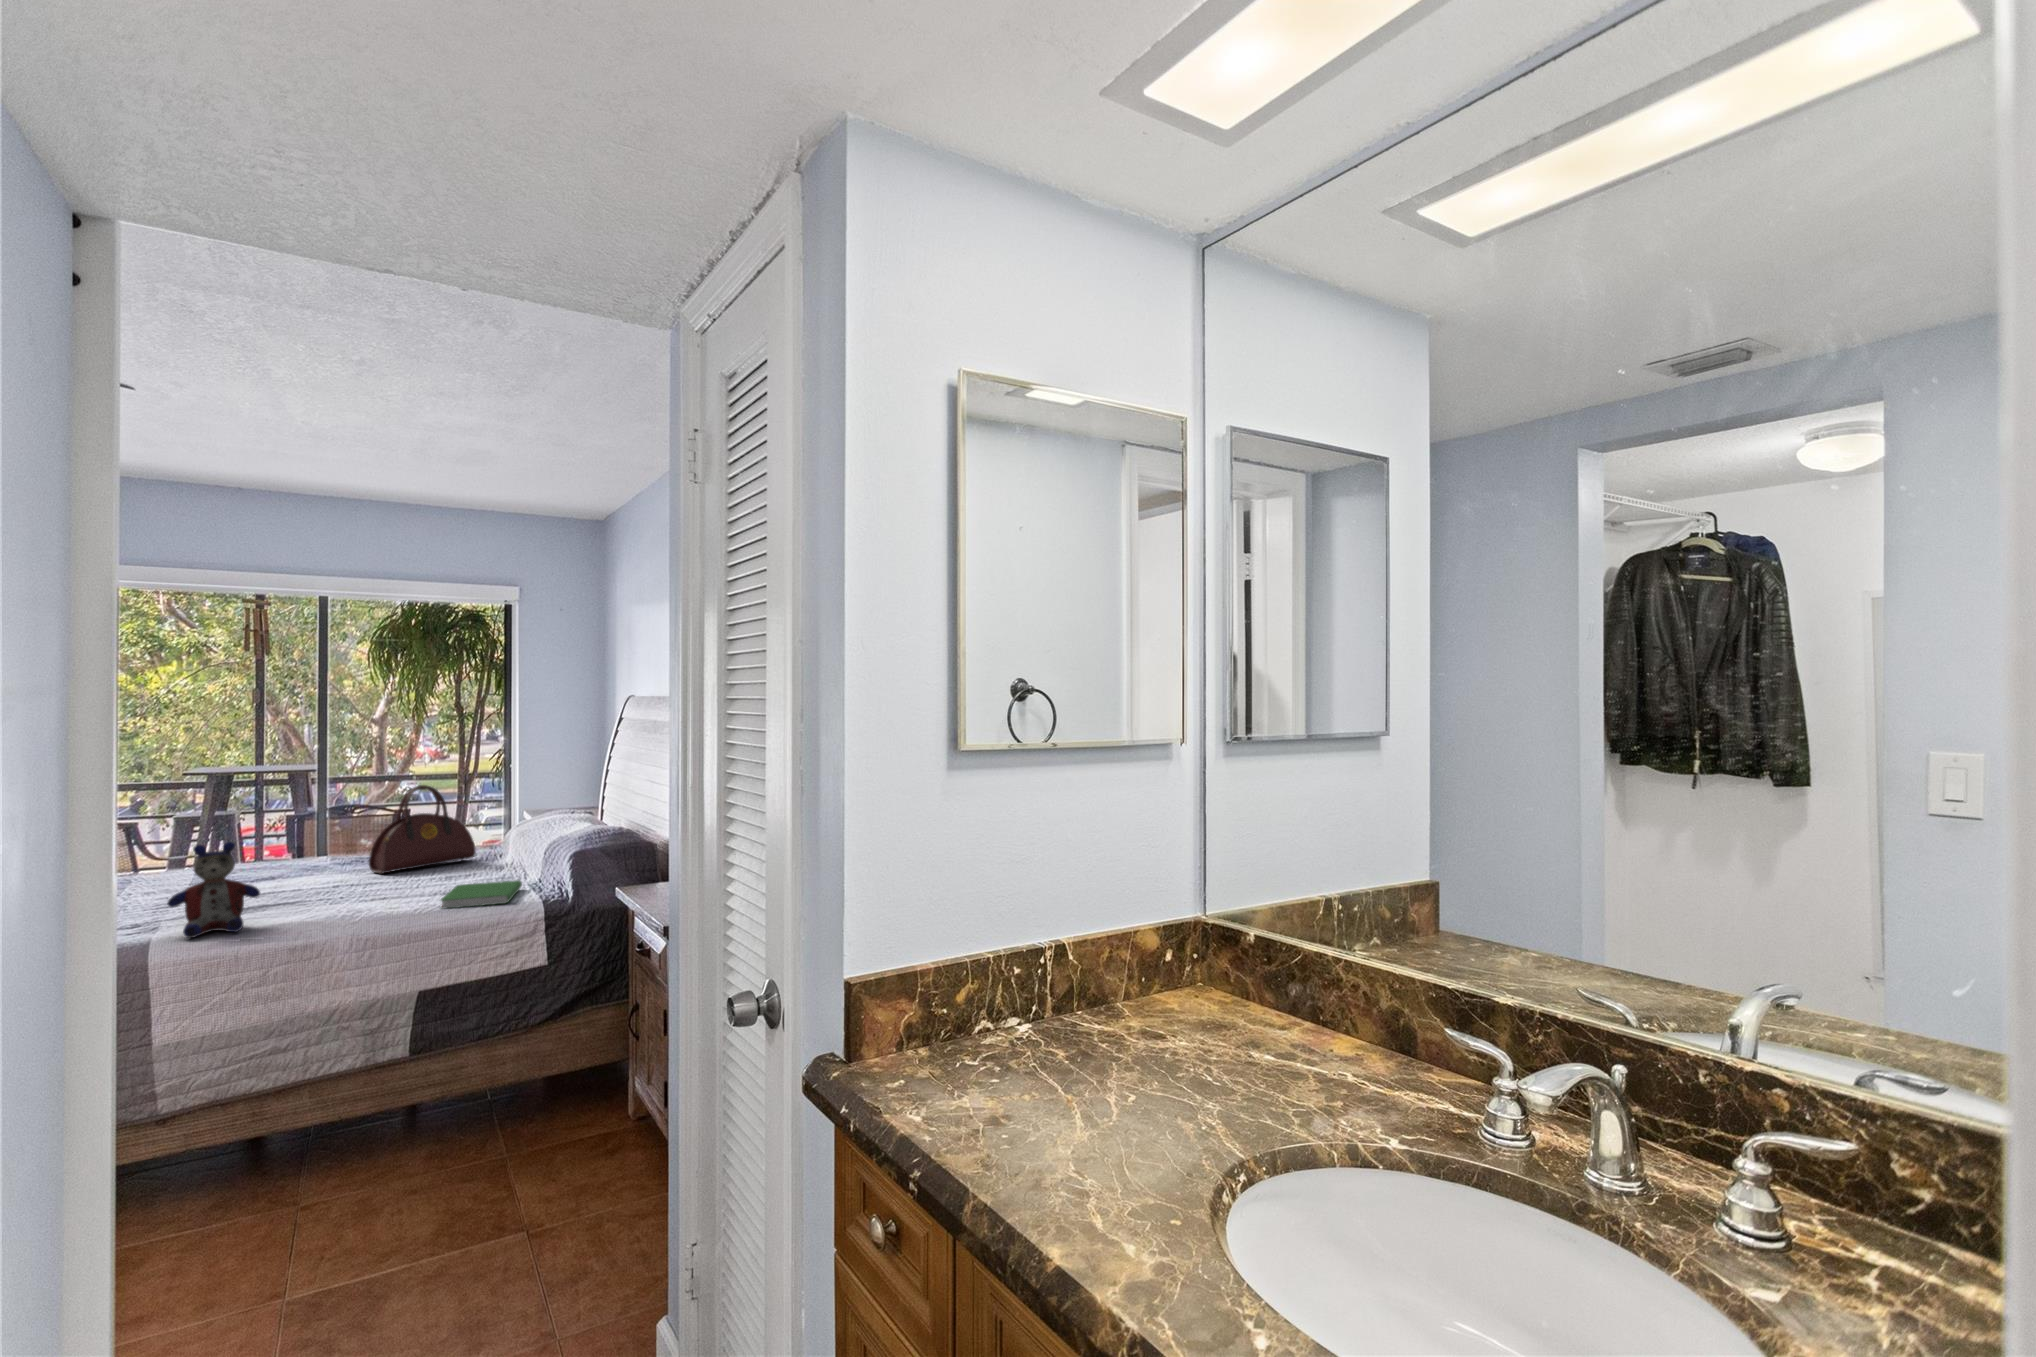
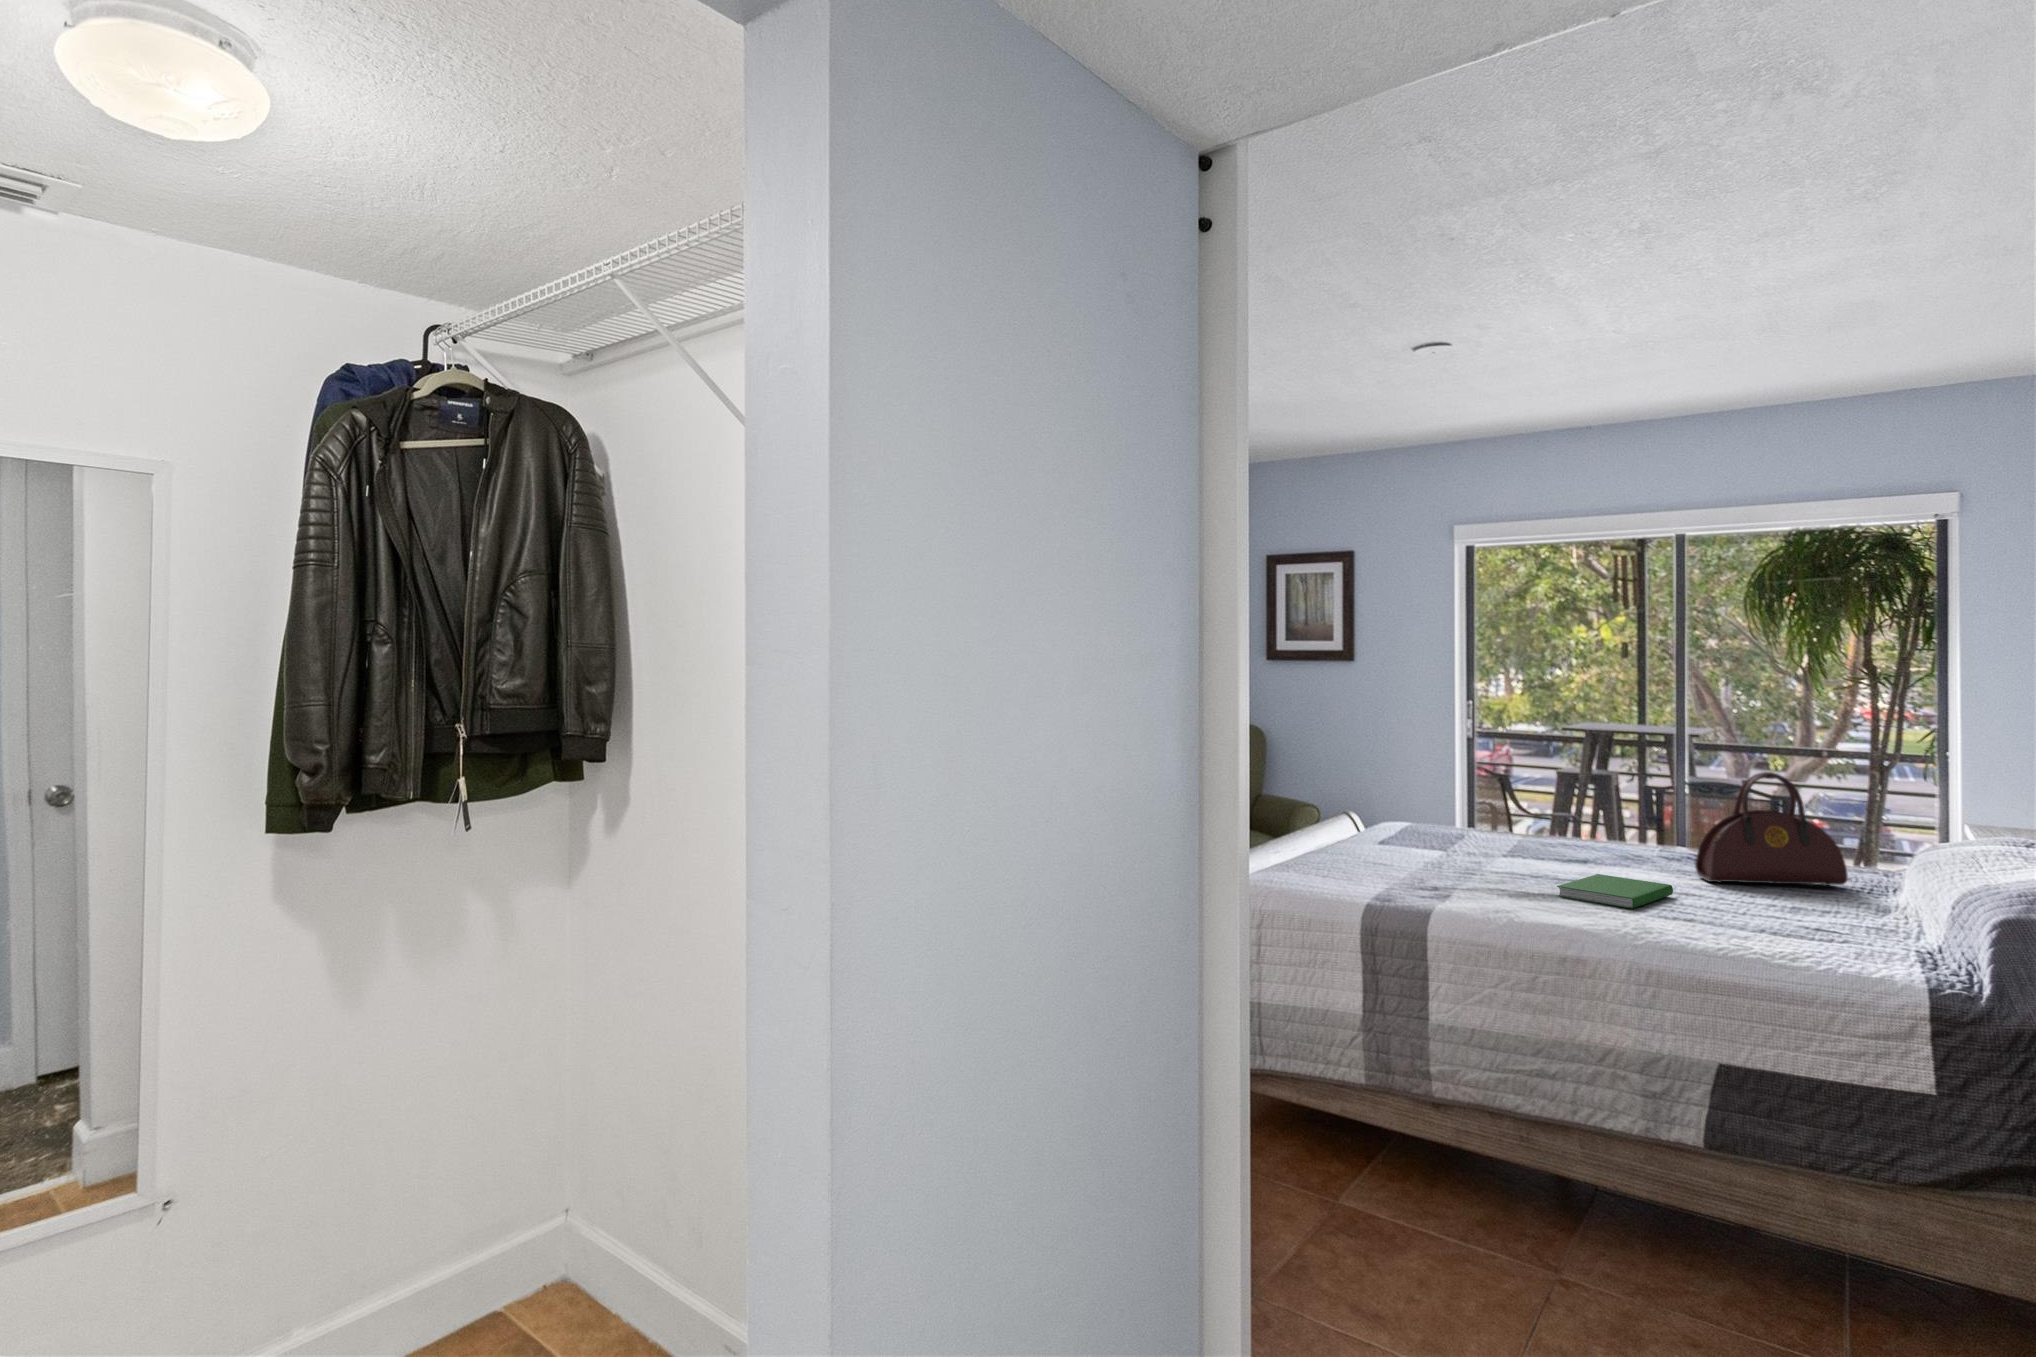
stuffed bear: present [167,842,260,938] -> none [1454,813,1542,920]
hardcover book: present [441,880,522,908] -> present [1557,874,1673,909]

